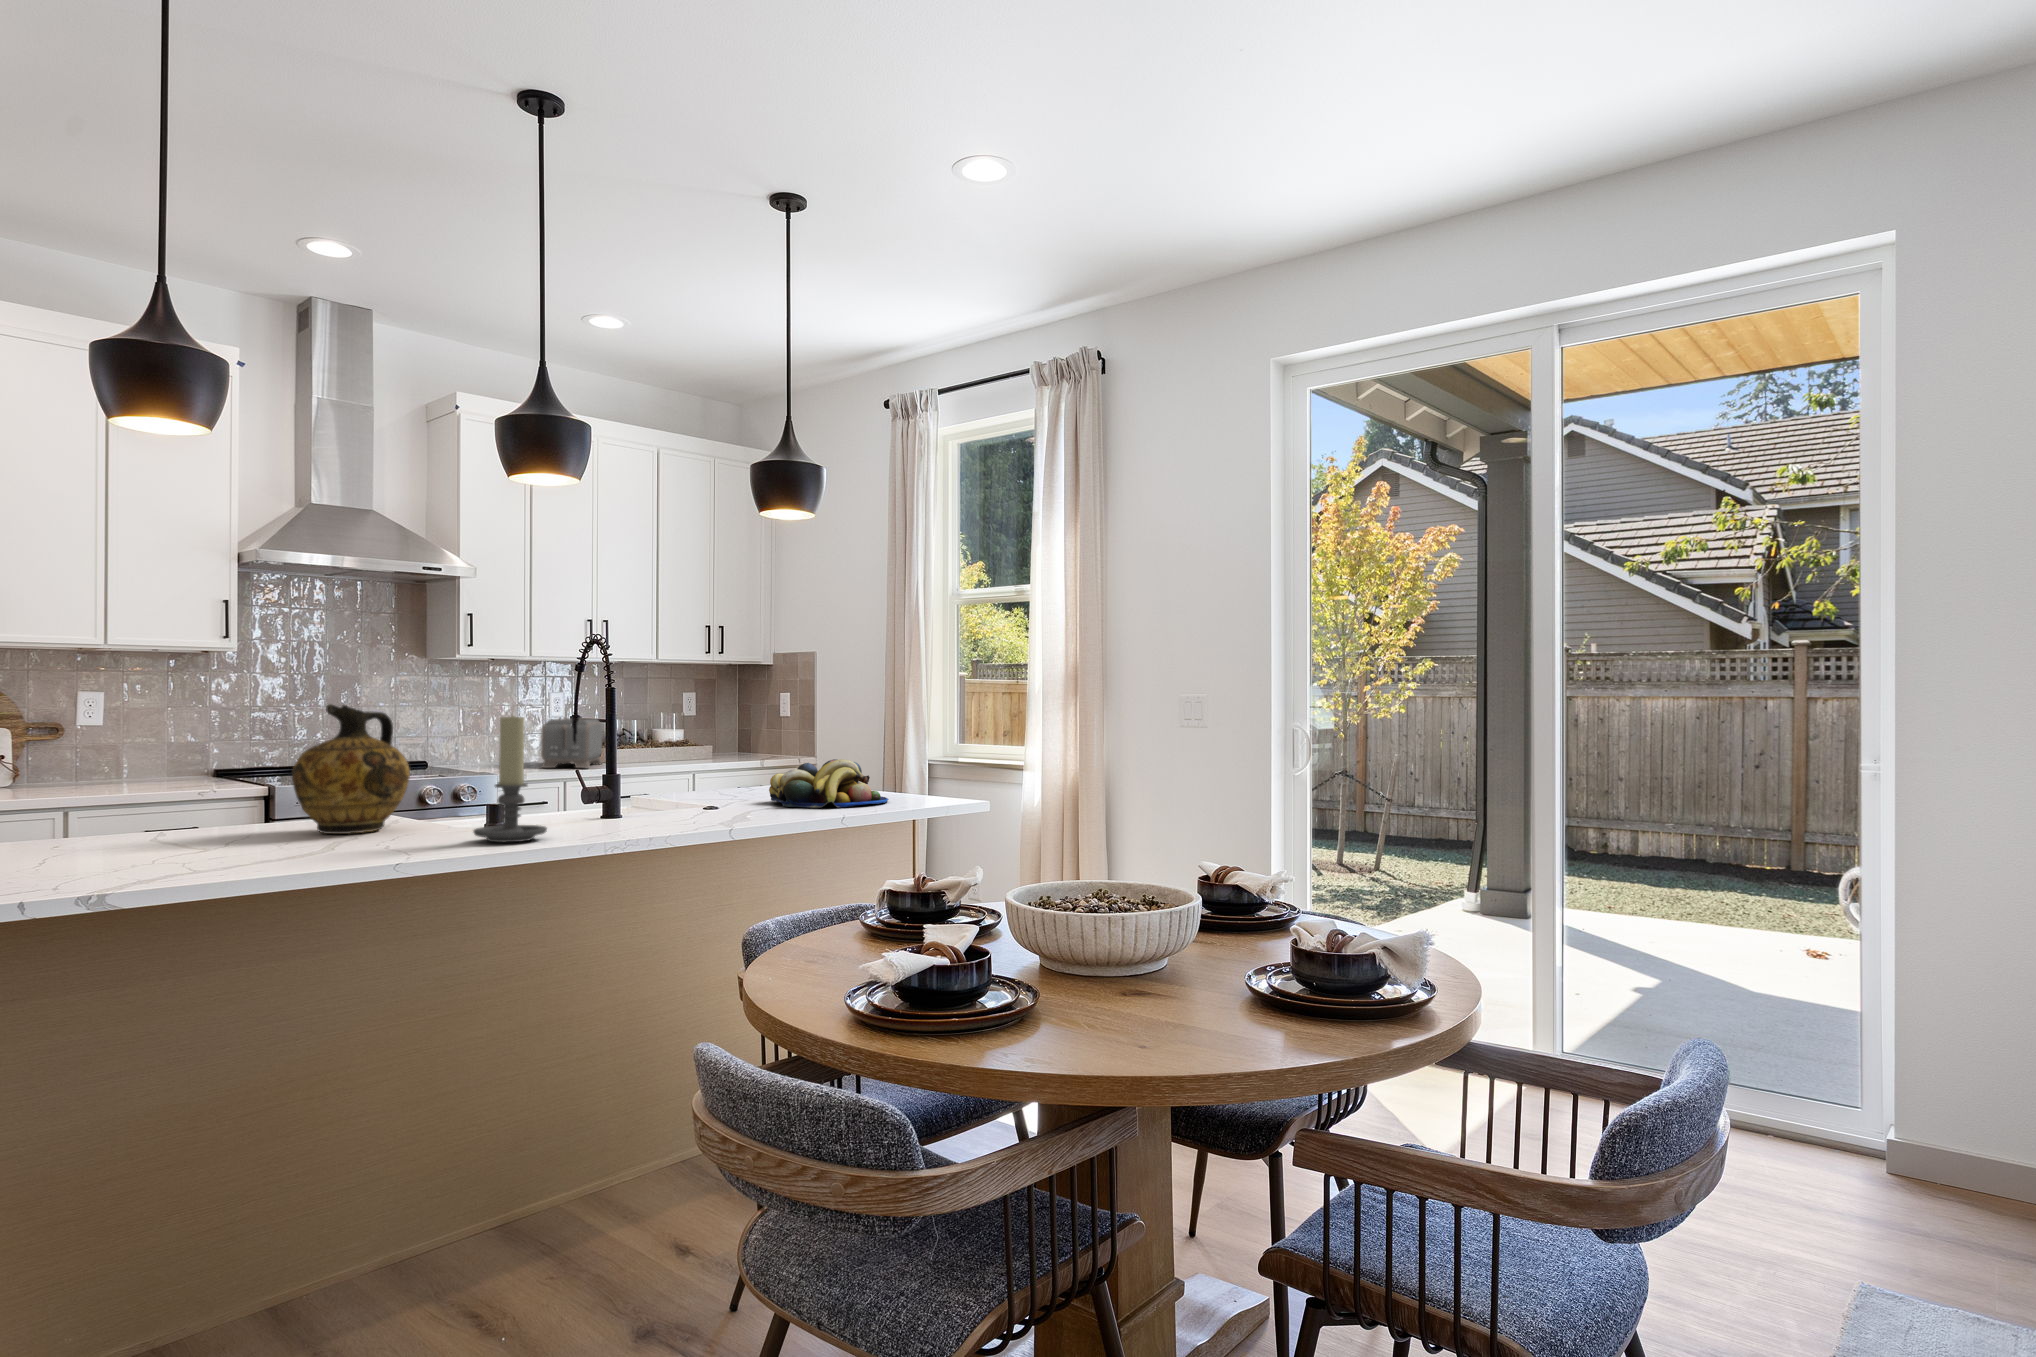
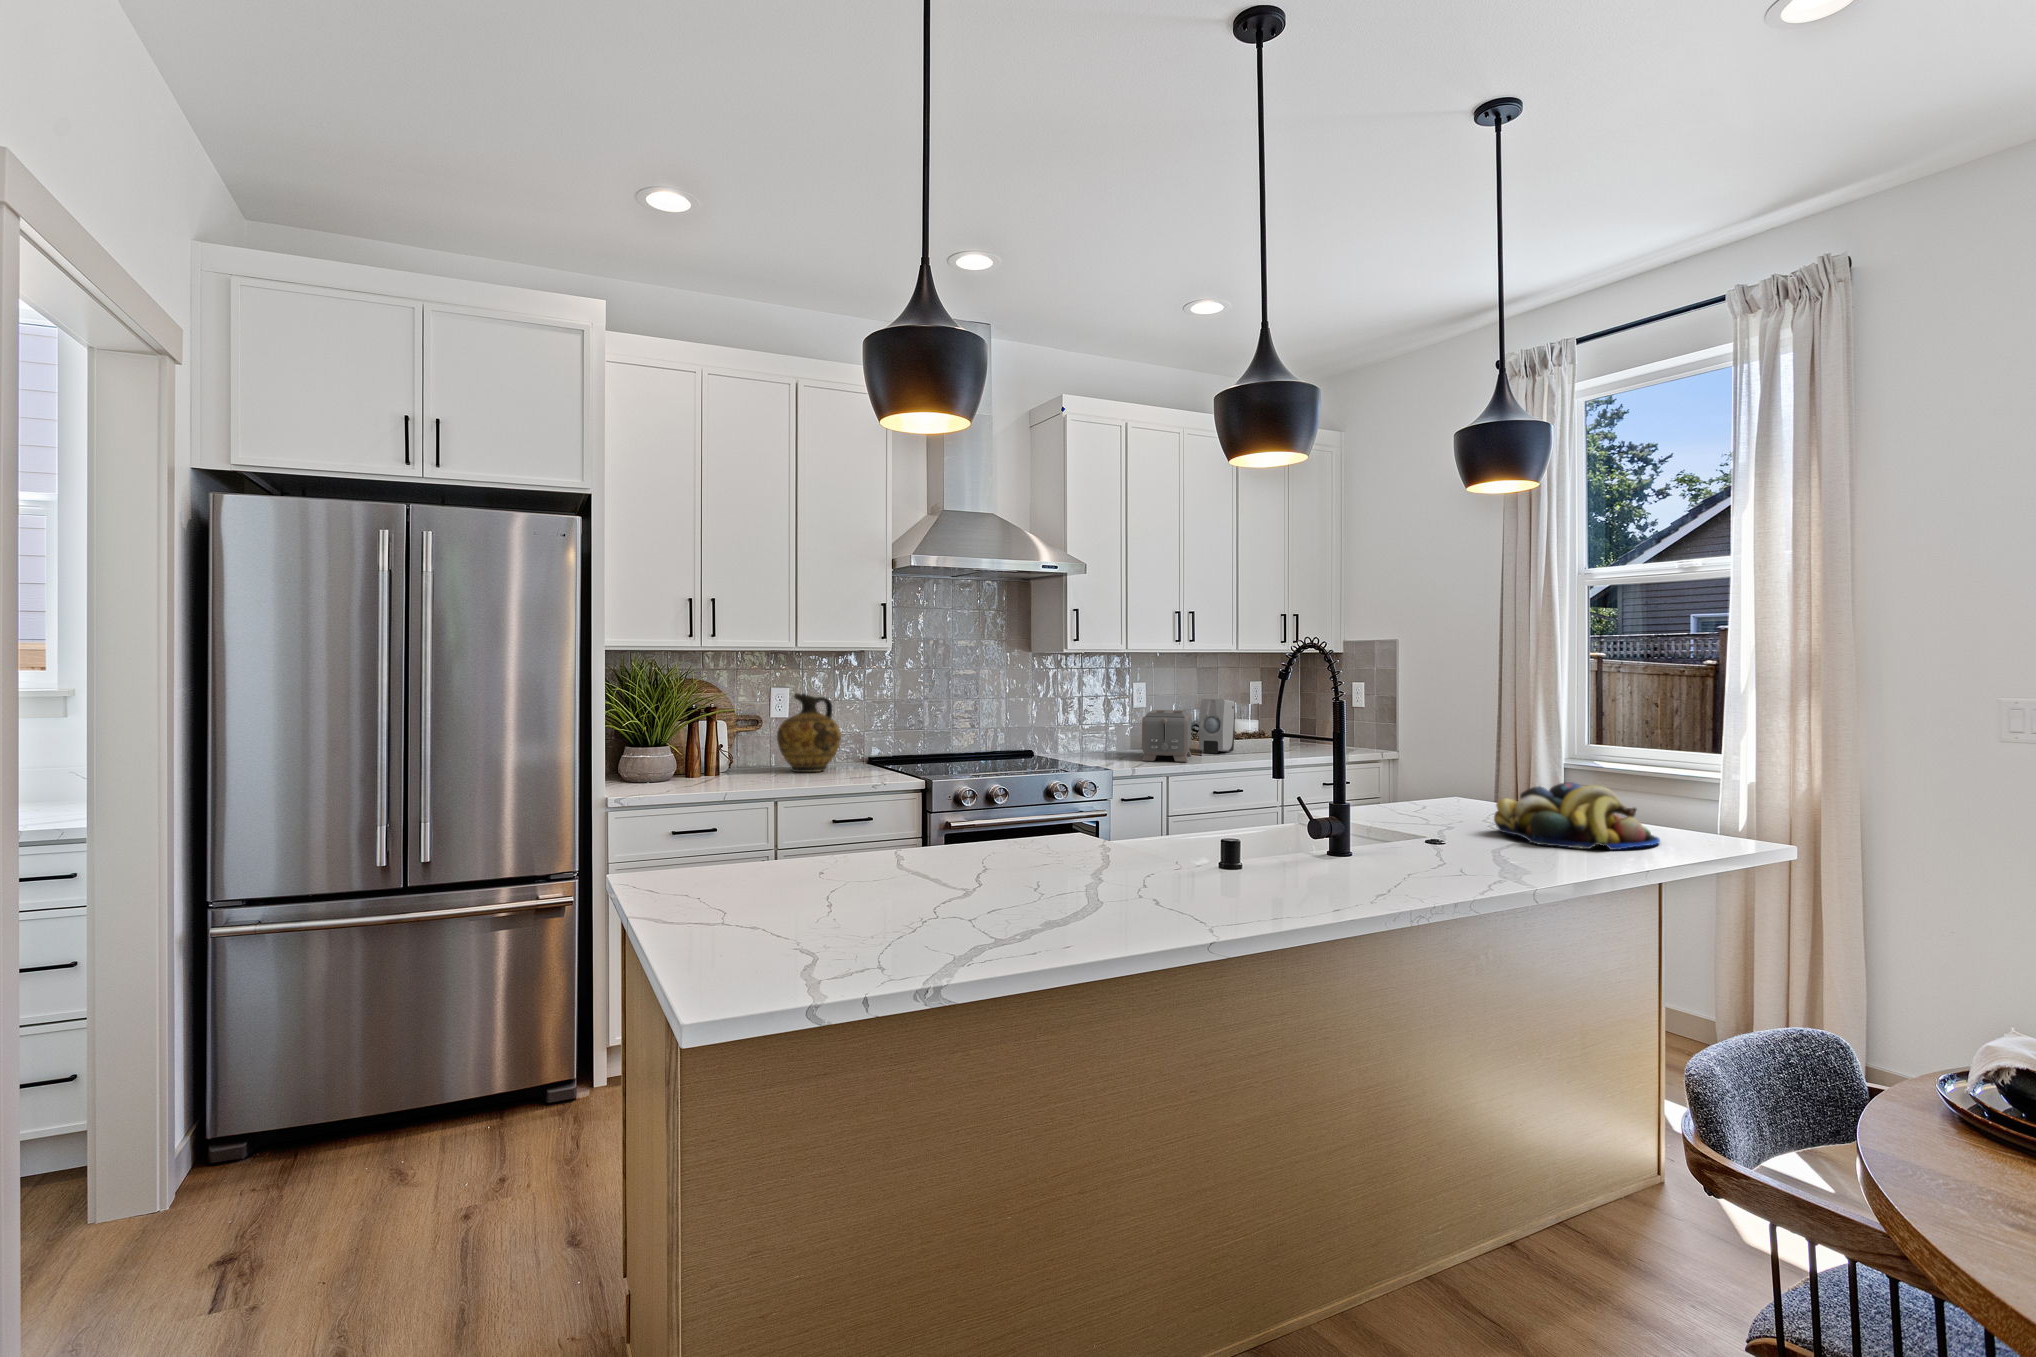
ceramic jug: present [292,704,410,834] -> present [777,693,841,772]
soap dispenser: none [614,707,655,762] -> present [1199,699,1235,754]
candle holder: present [474,716,547,842] -> none [1249,743,1335,902]

